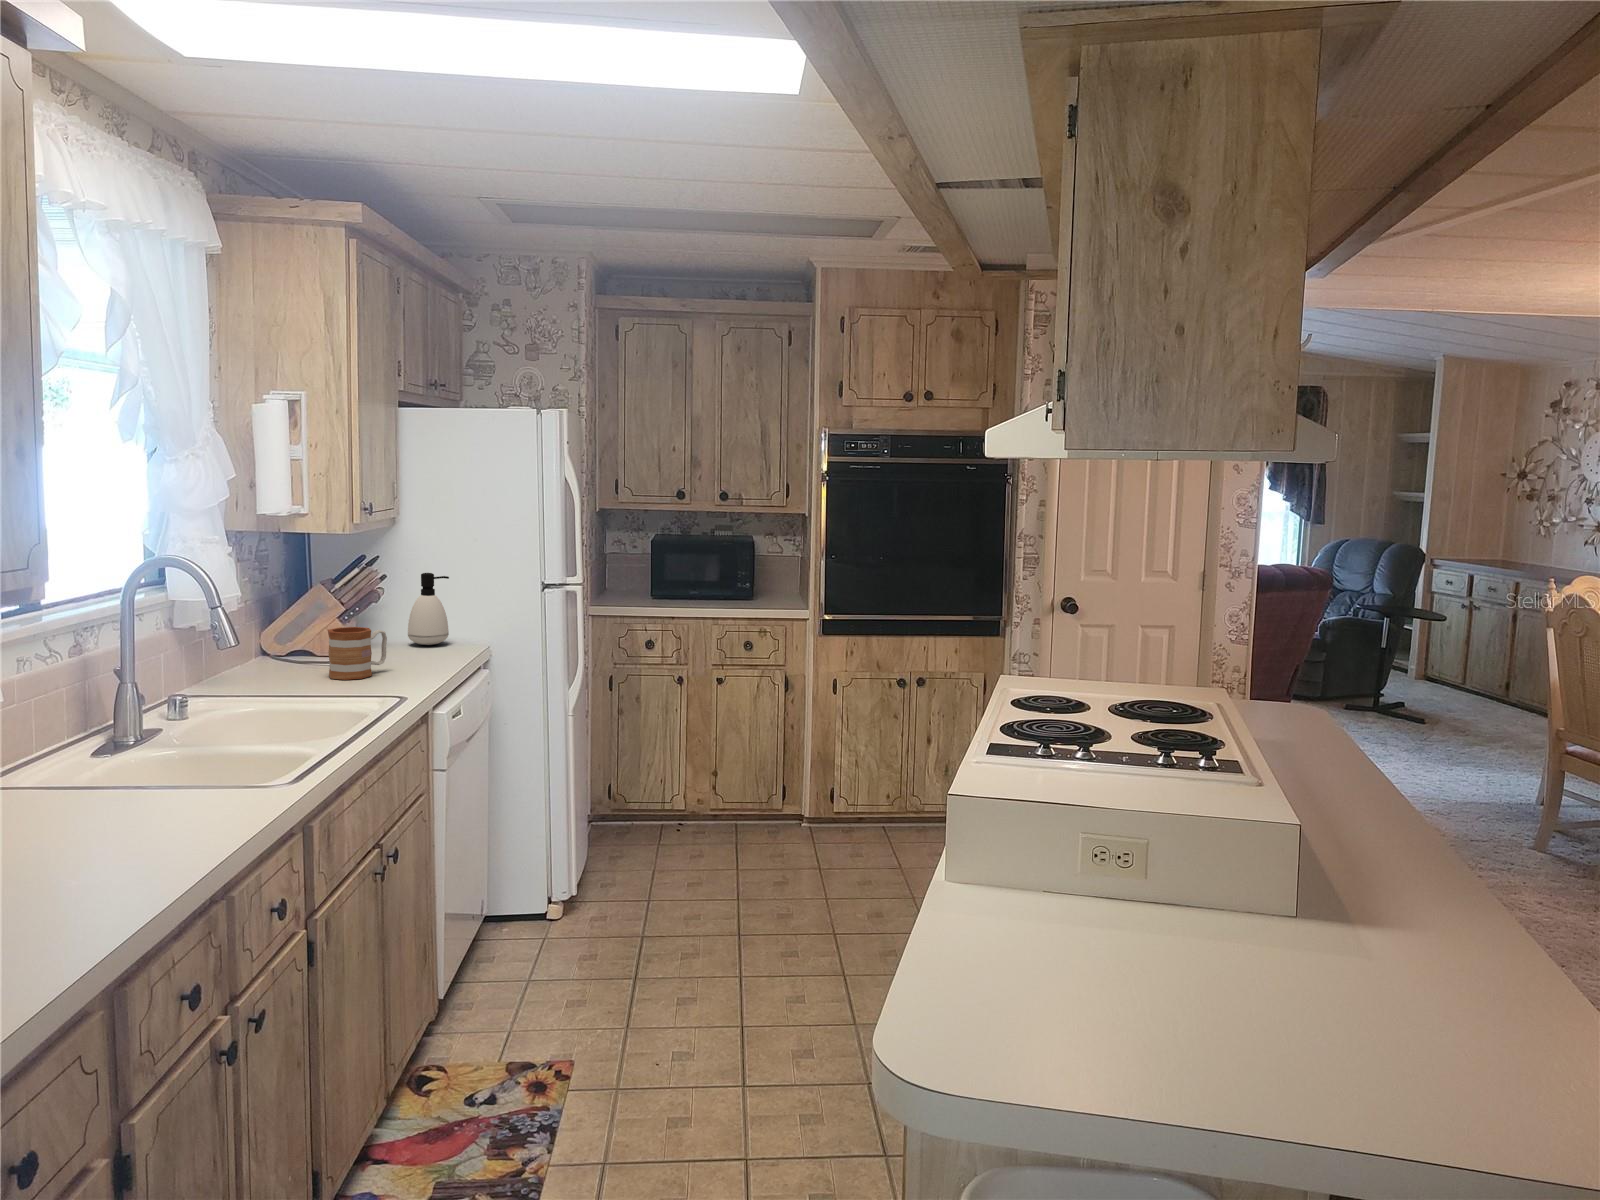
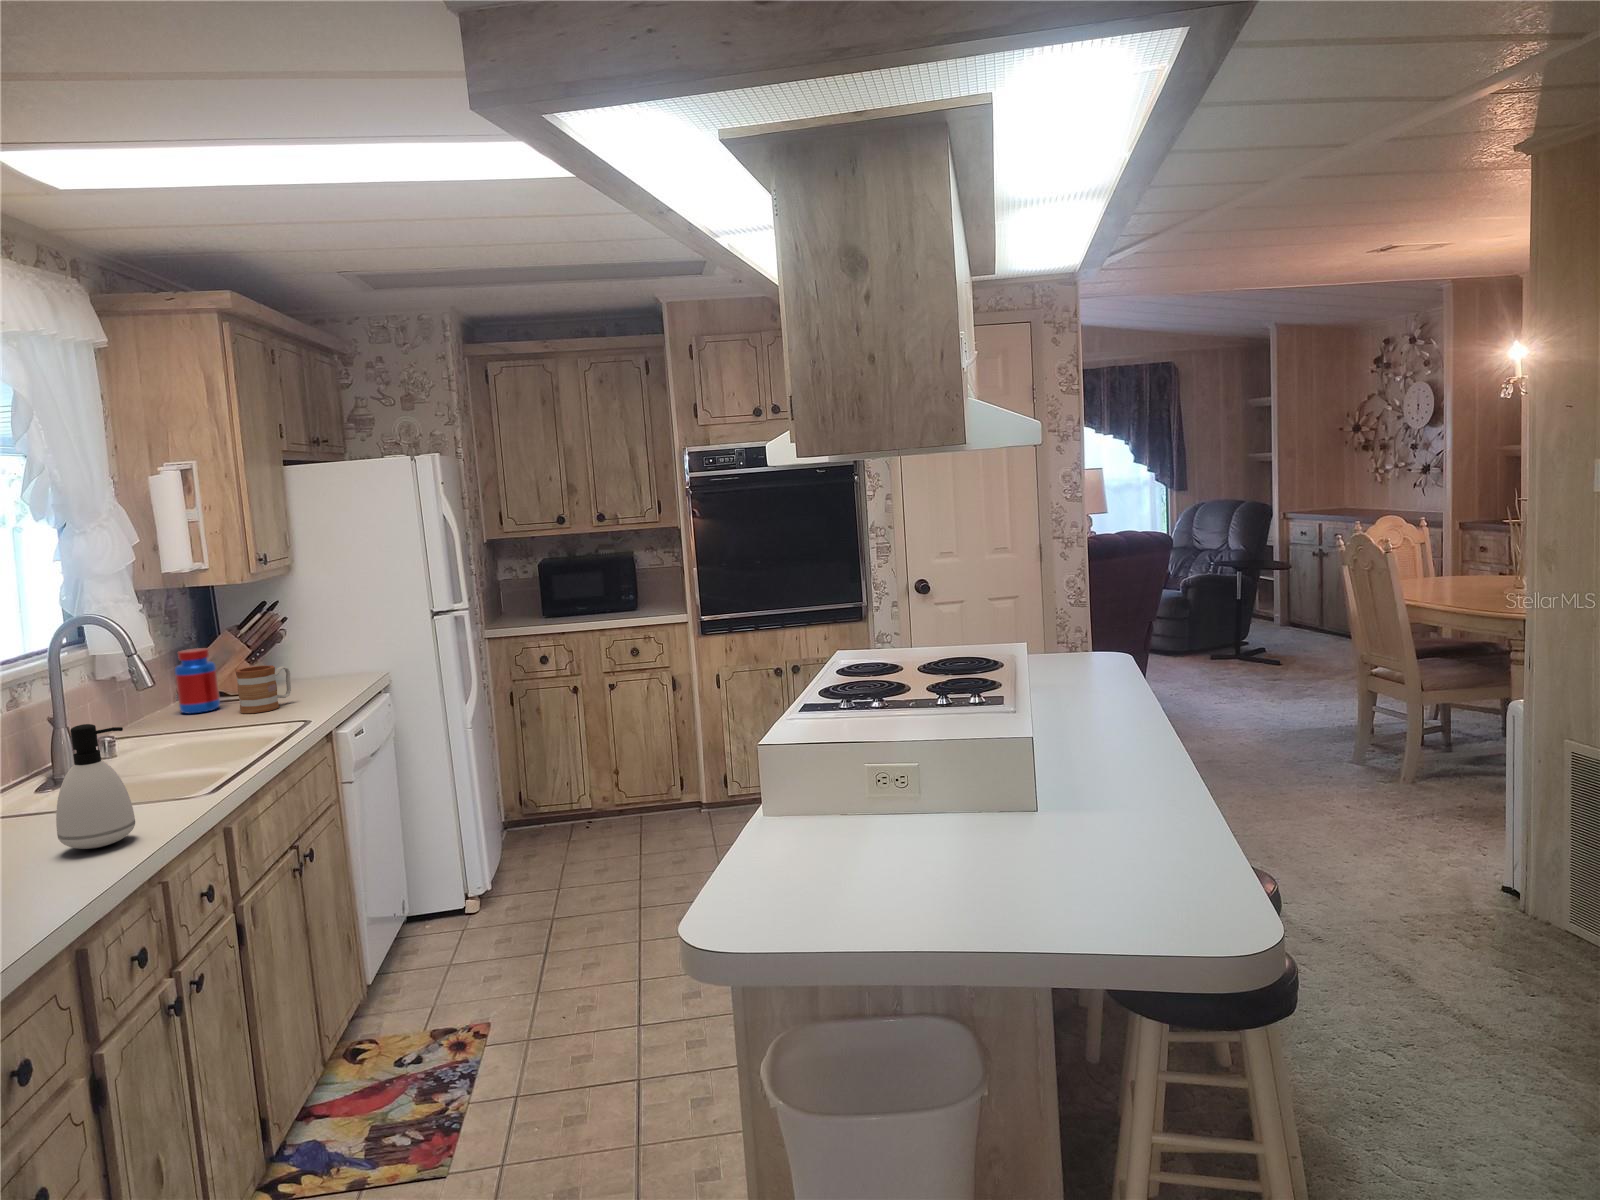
soap dispenser: present [408,573,449,645] -> present [56,724,135,849]
jar: none [262,601,308,673] -> present [175,648,220,714]

